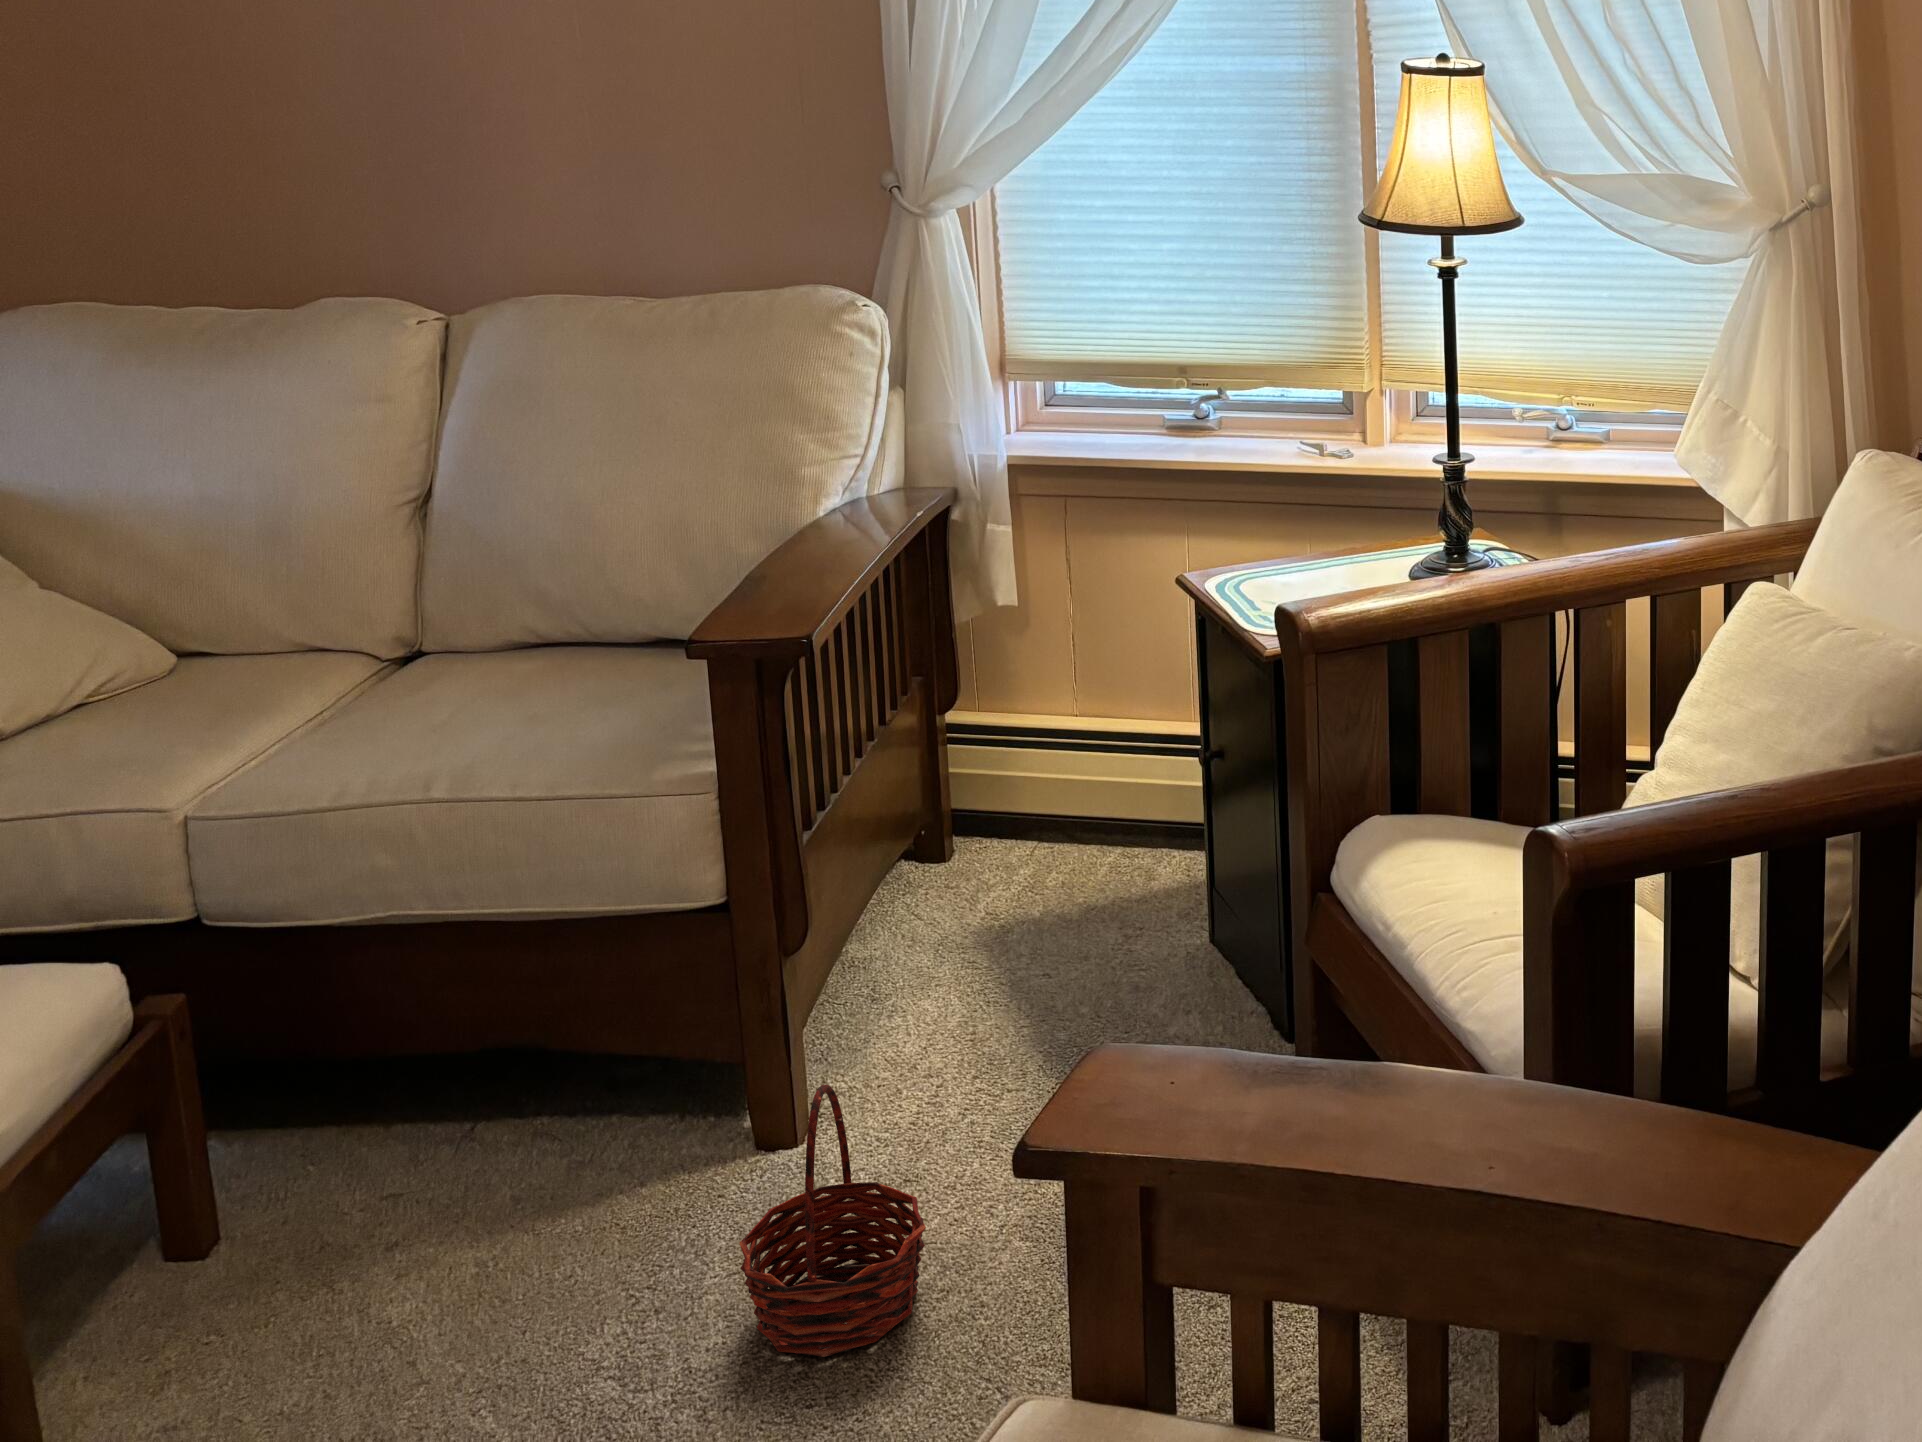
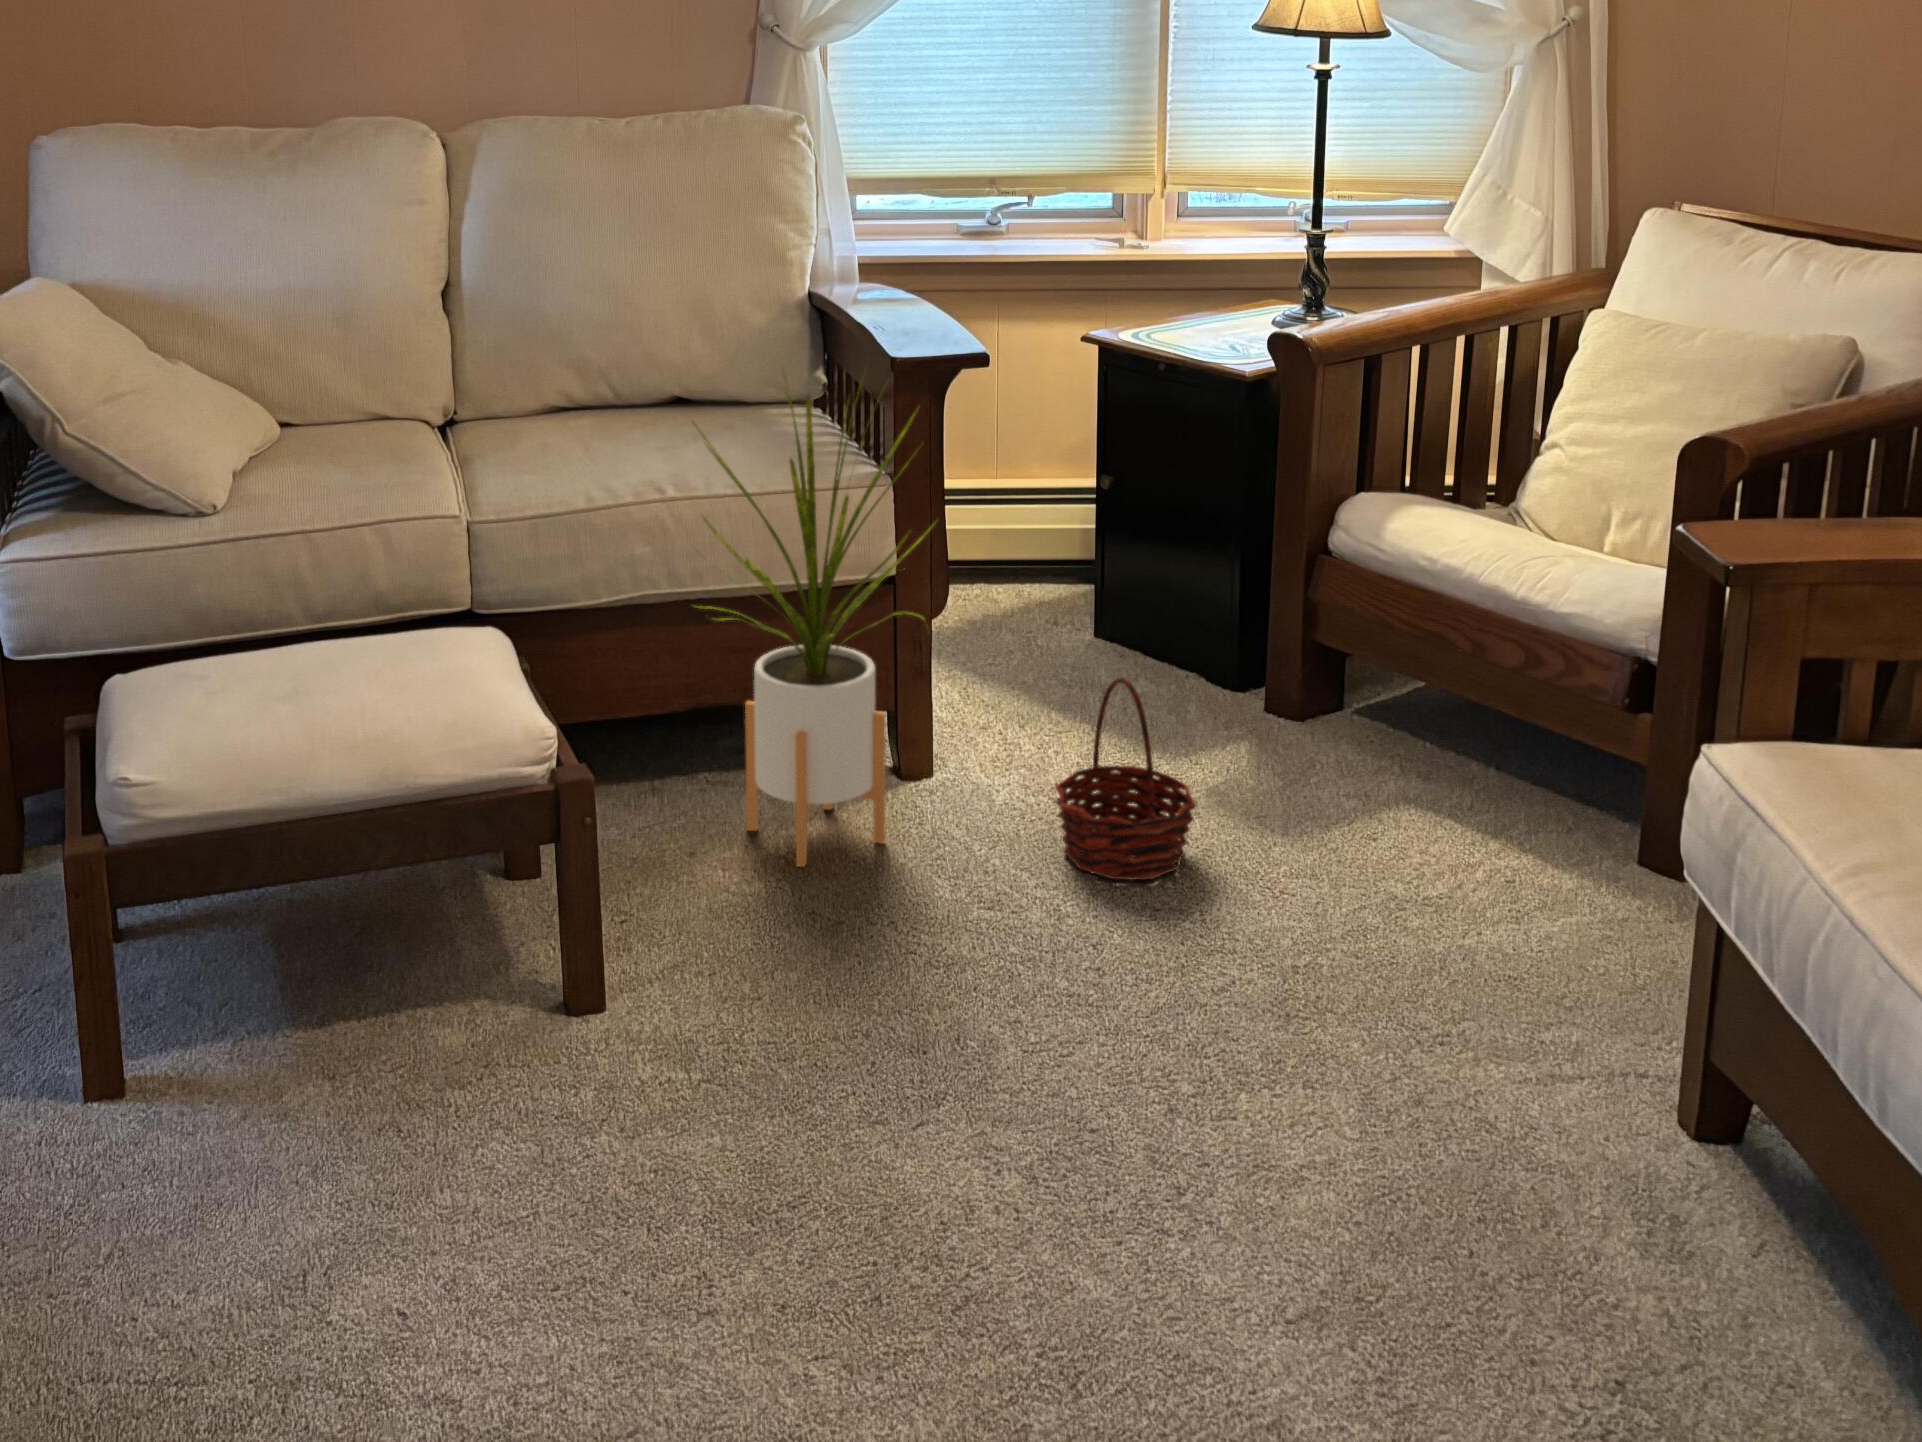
house plant: none [285,659,666,1286] -> present [694,383,936,867]

